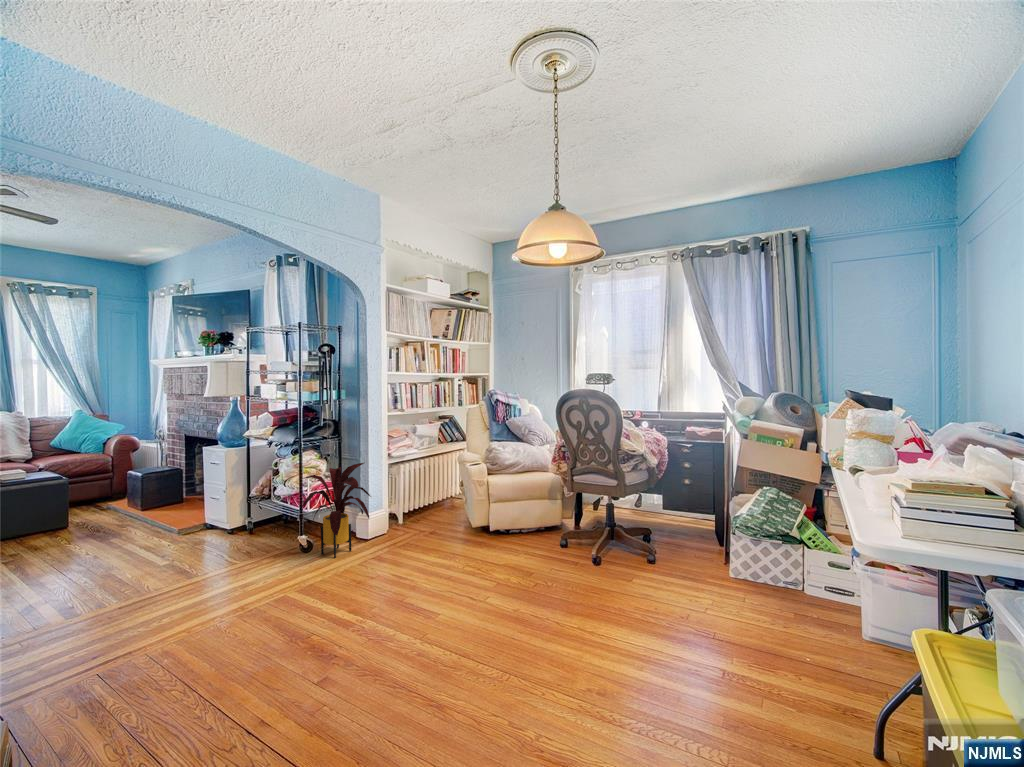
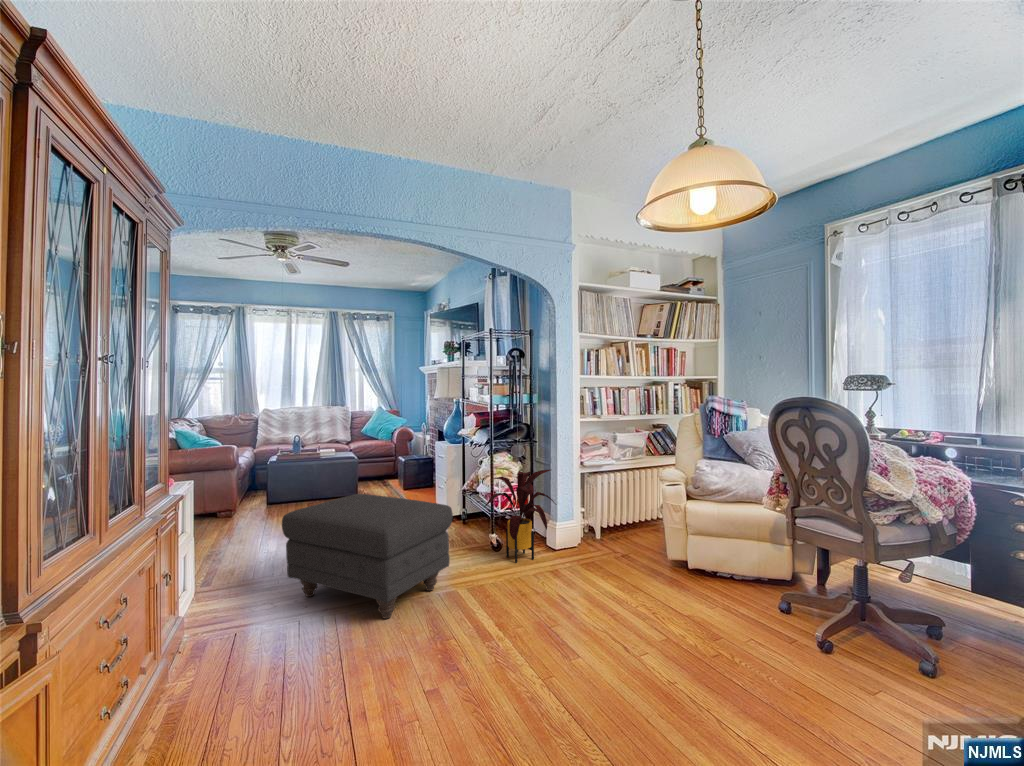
ottoman: none [32,509,279,654] -> present [282,494,453,619]

